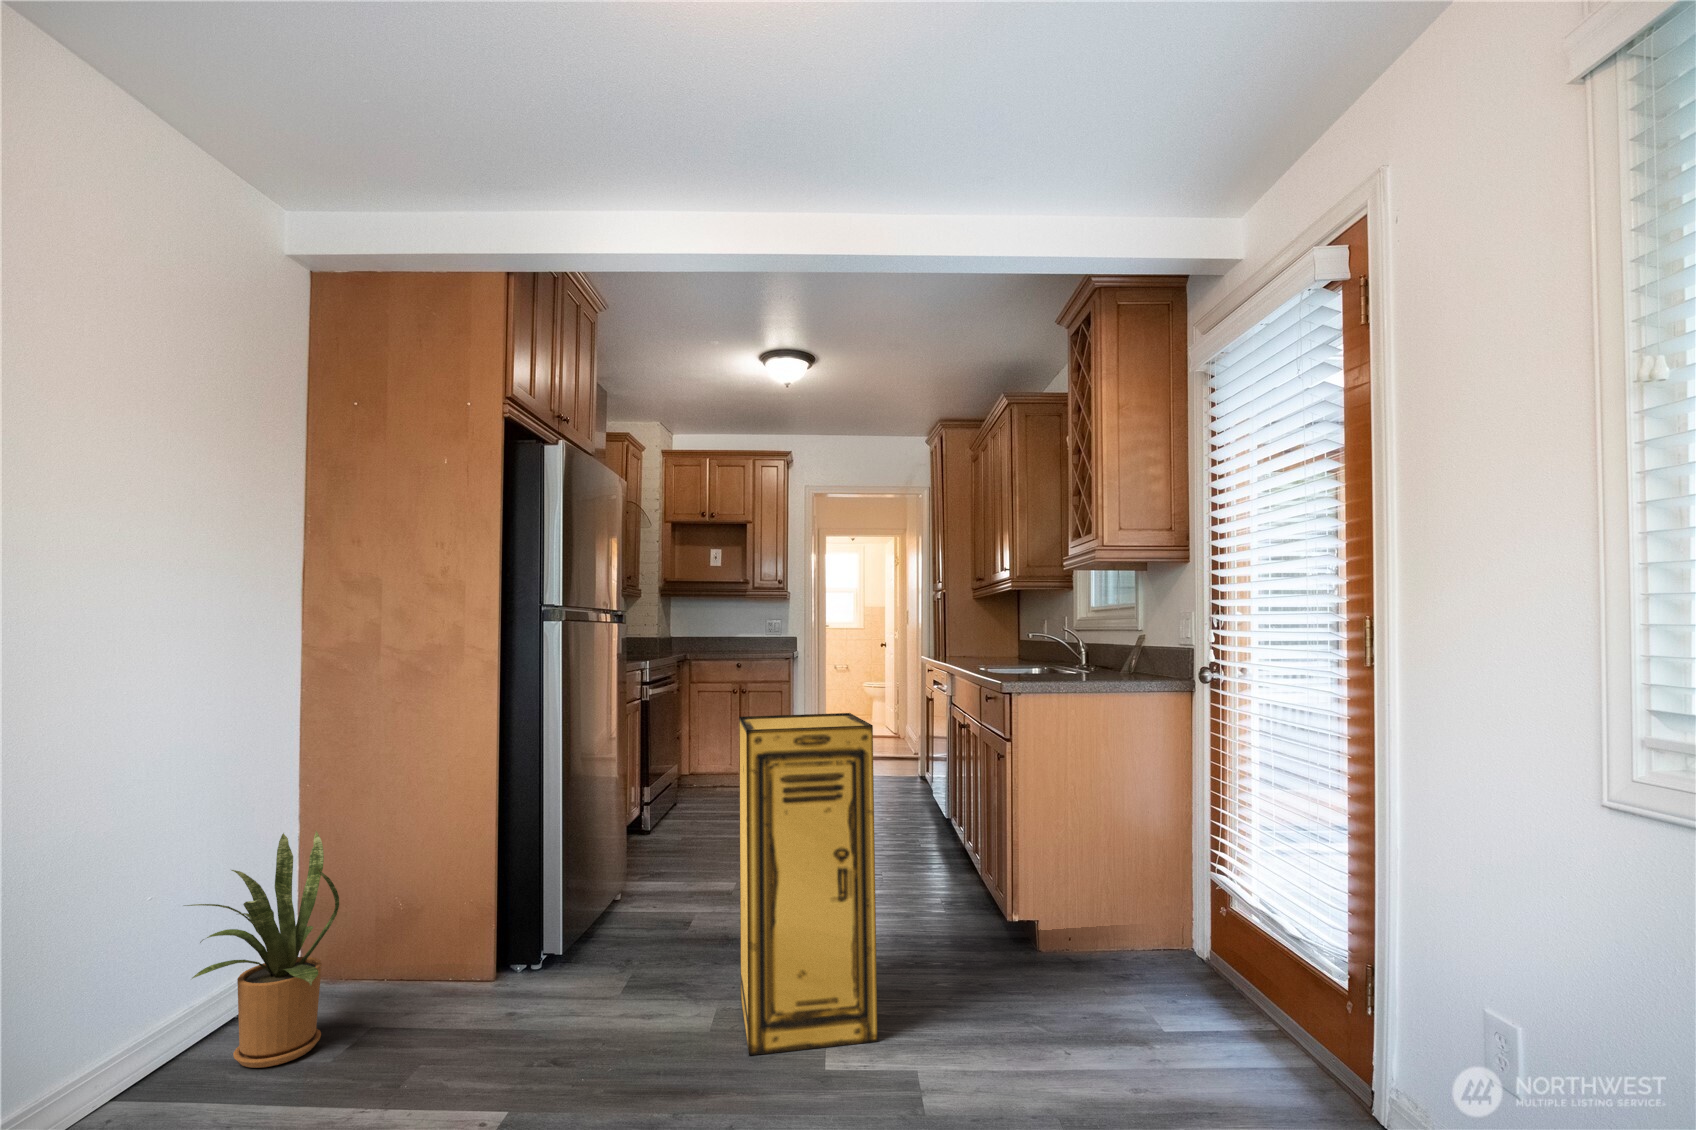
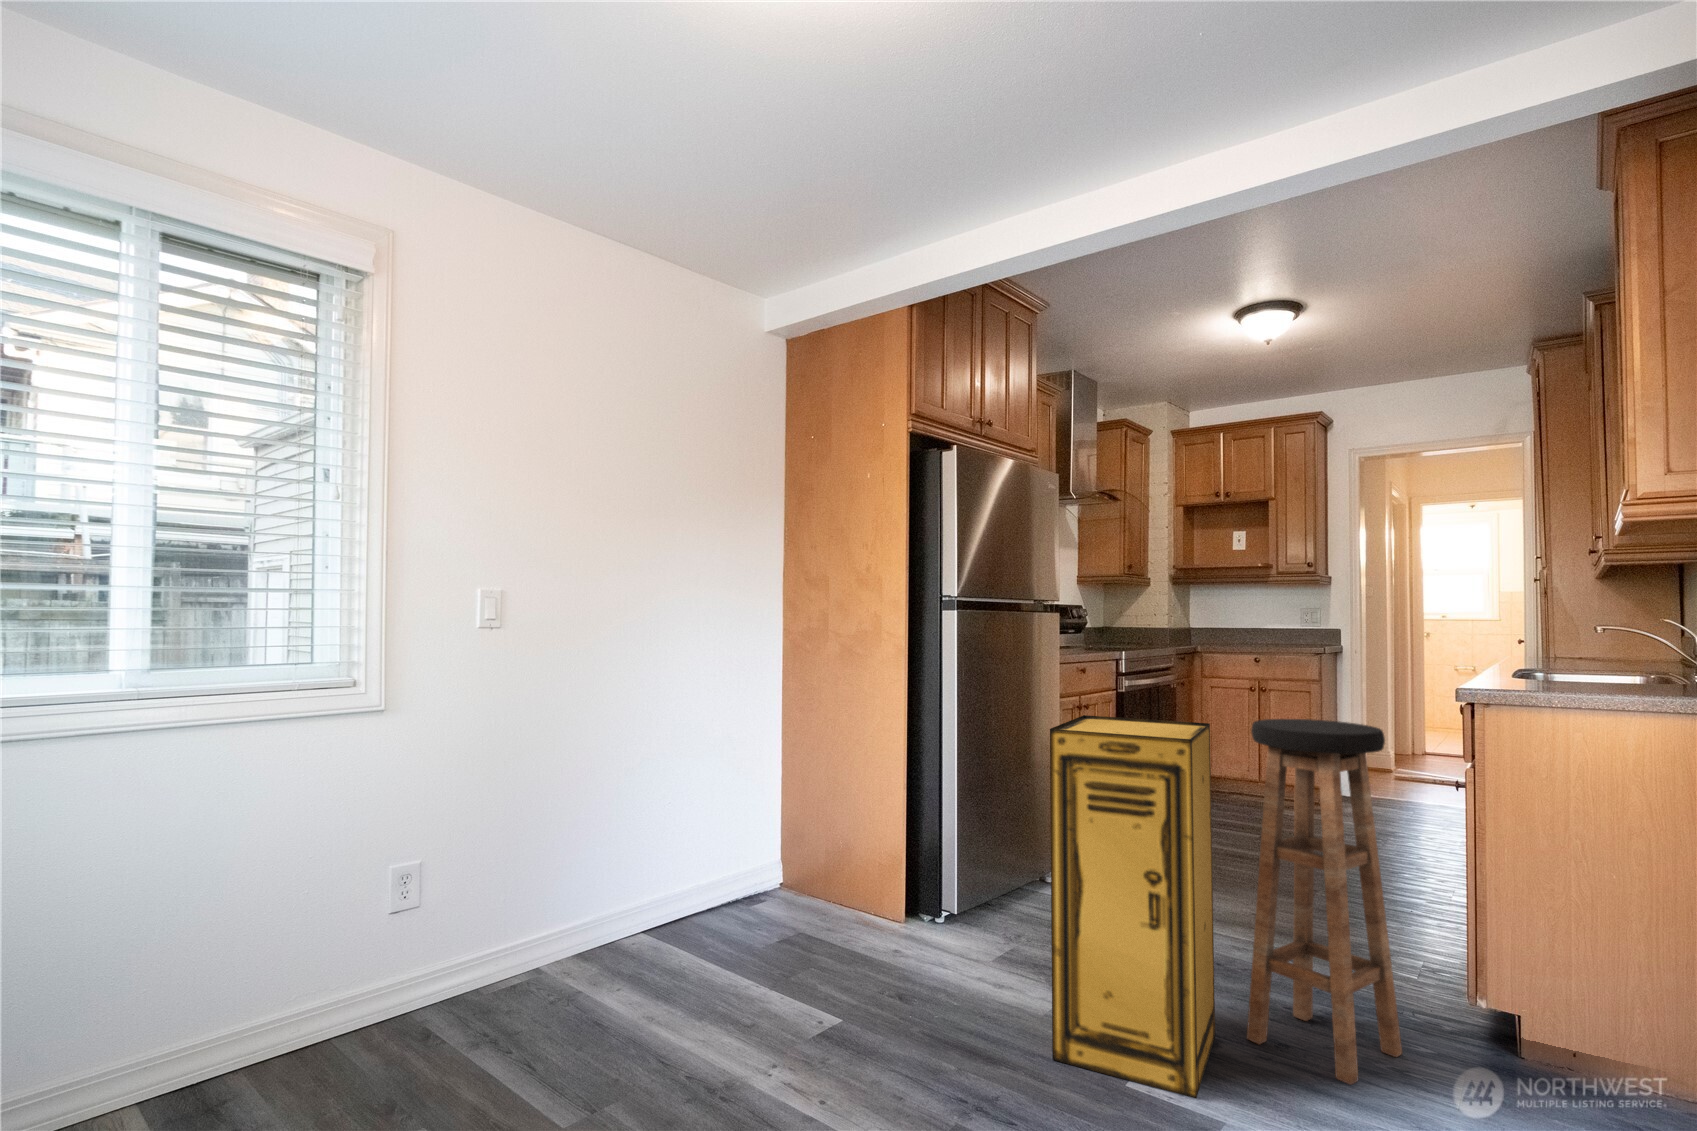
bar stool: none [873,703,973,991] -> present [1247,719,1402,1085]
house plant: present [184,831,339,1068] -> none [679,769,771,940]

